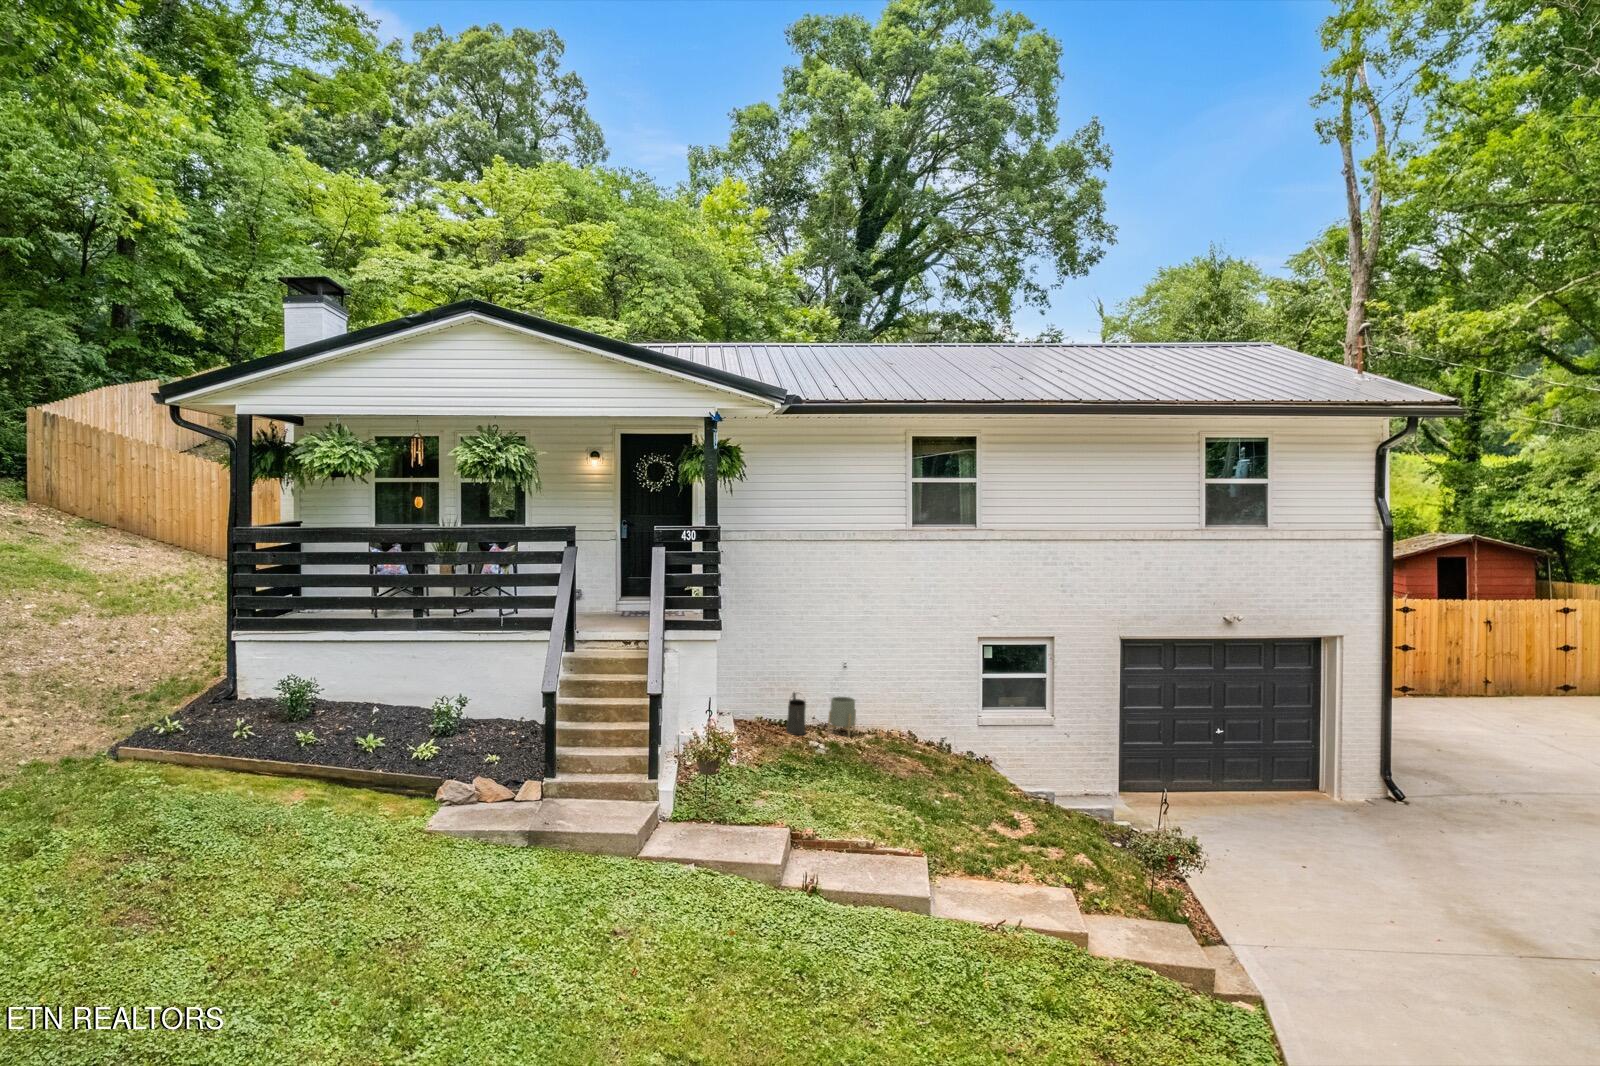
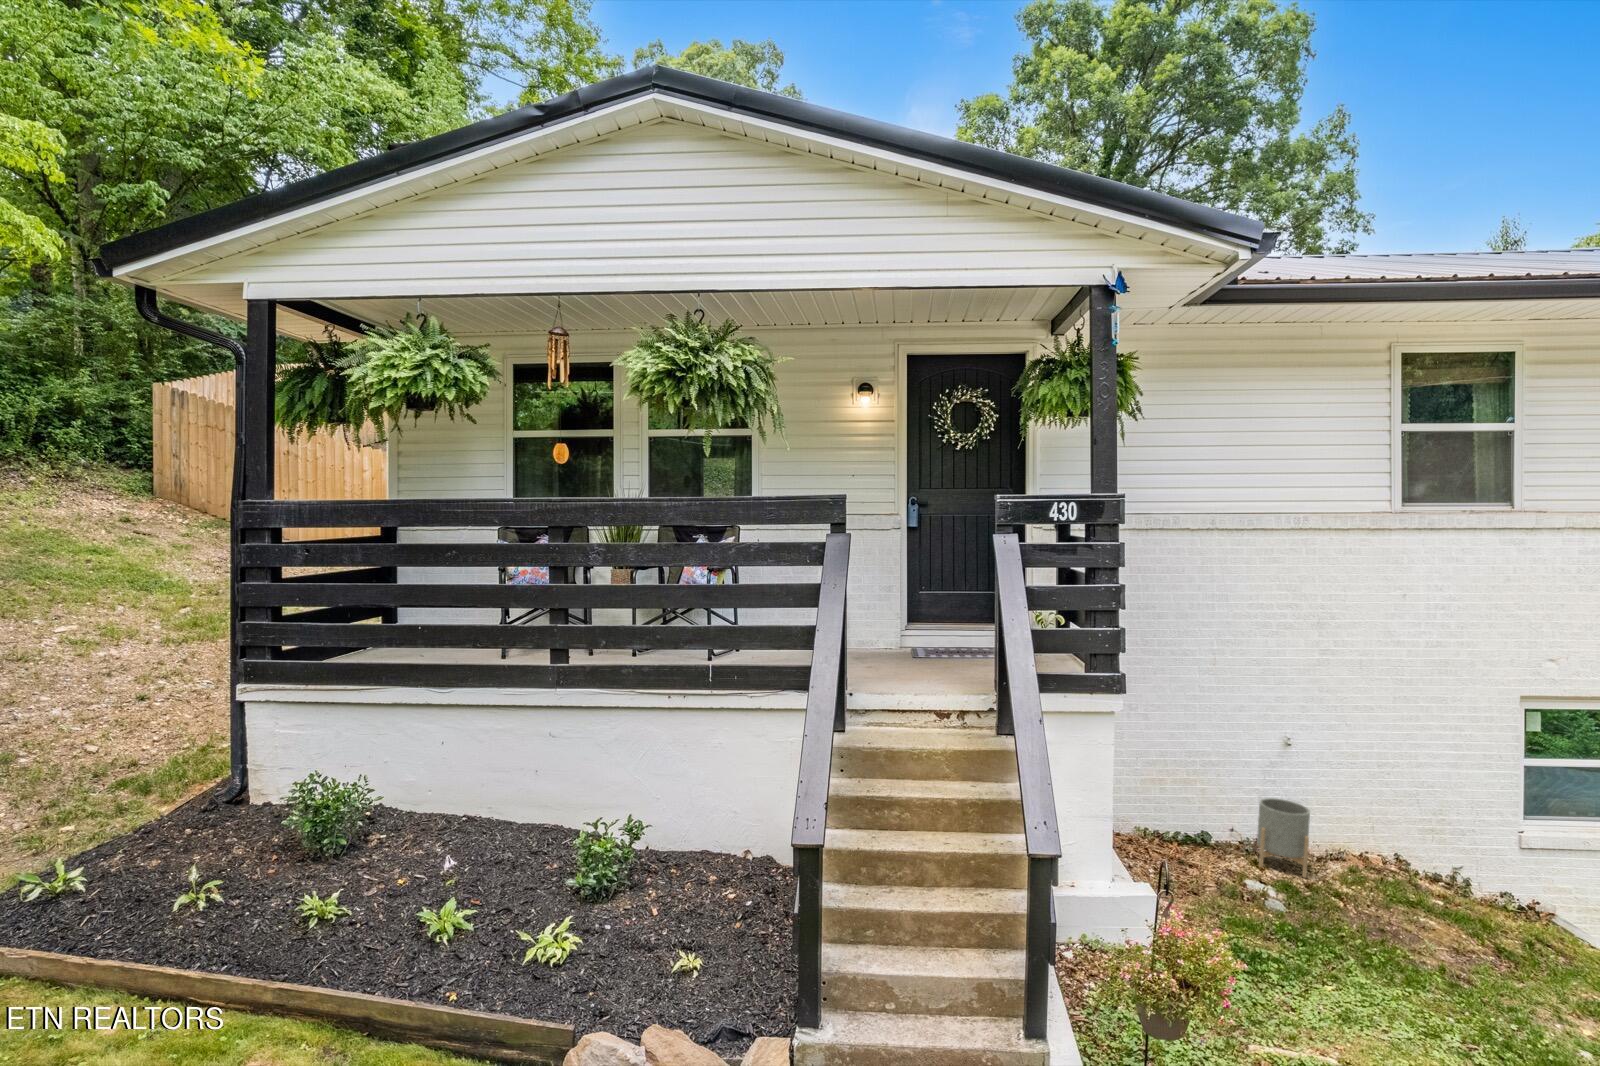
watering can: present [786,692,806,735] -> none [1183,787,1229,875]

